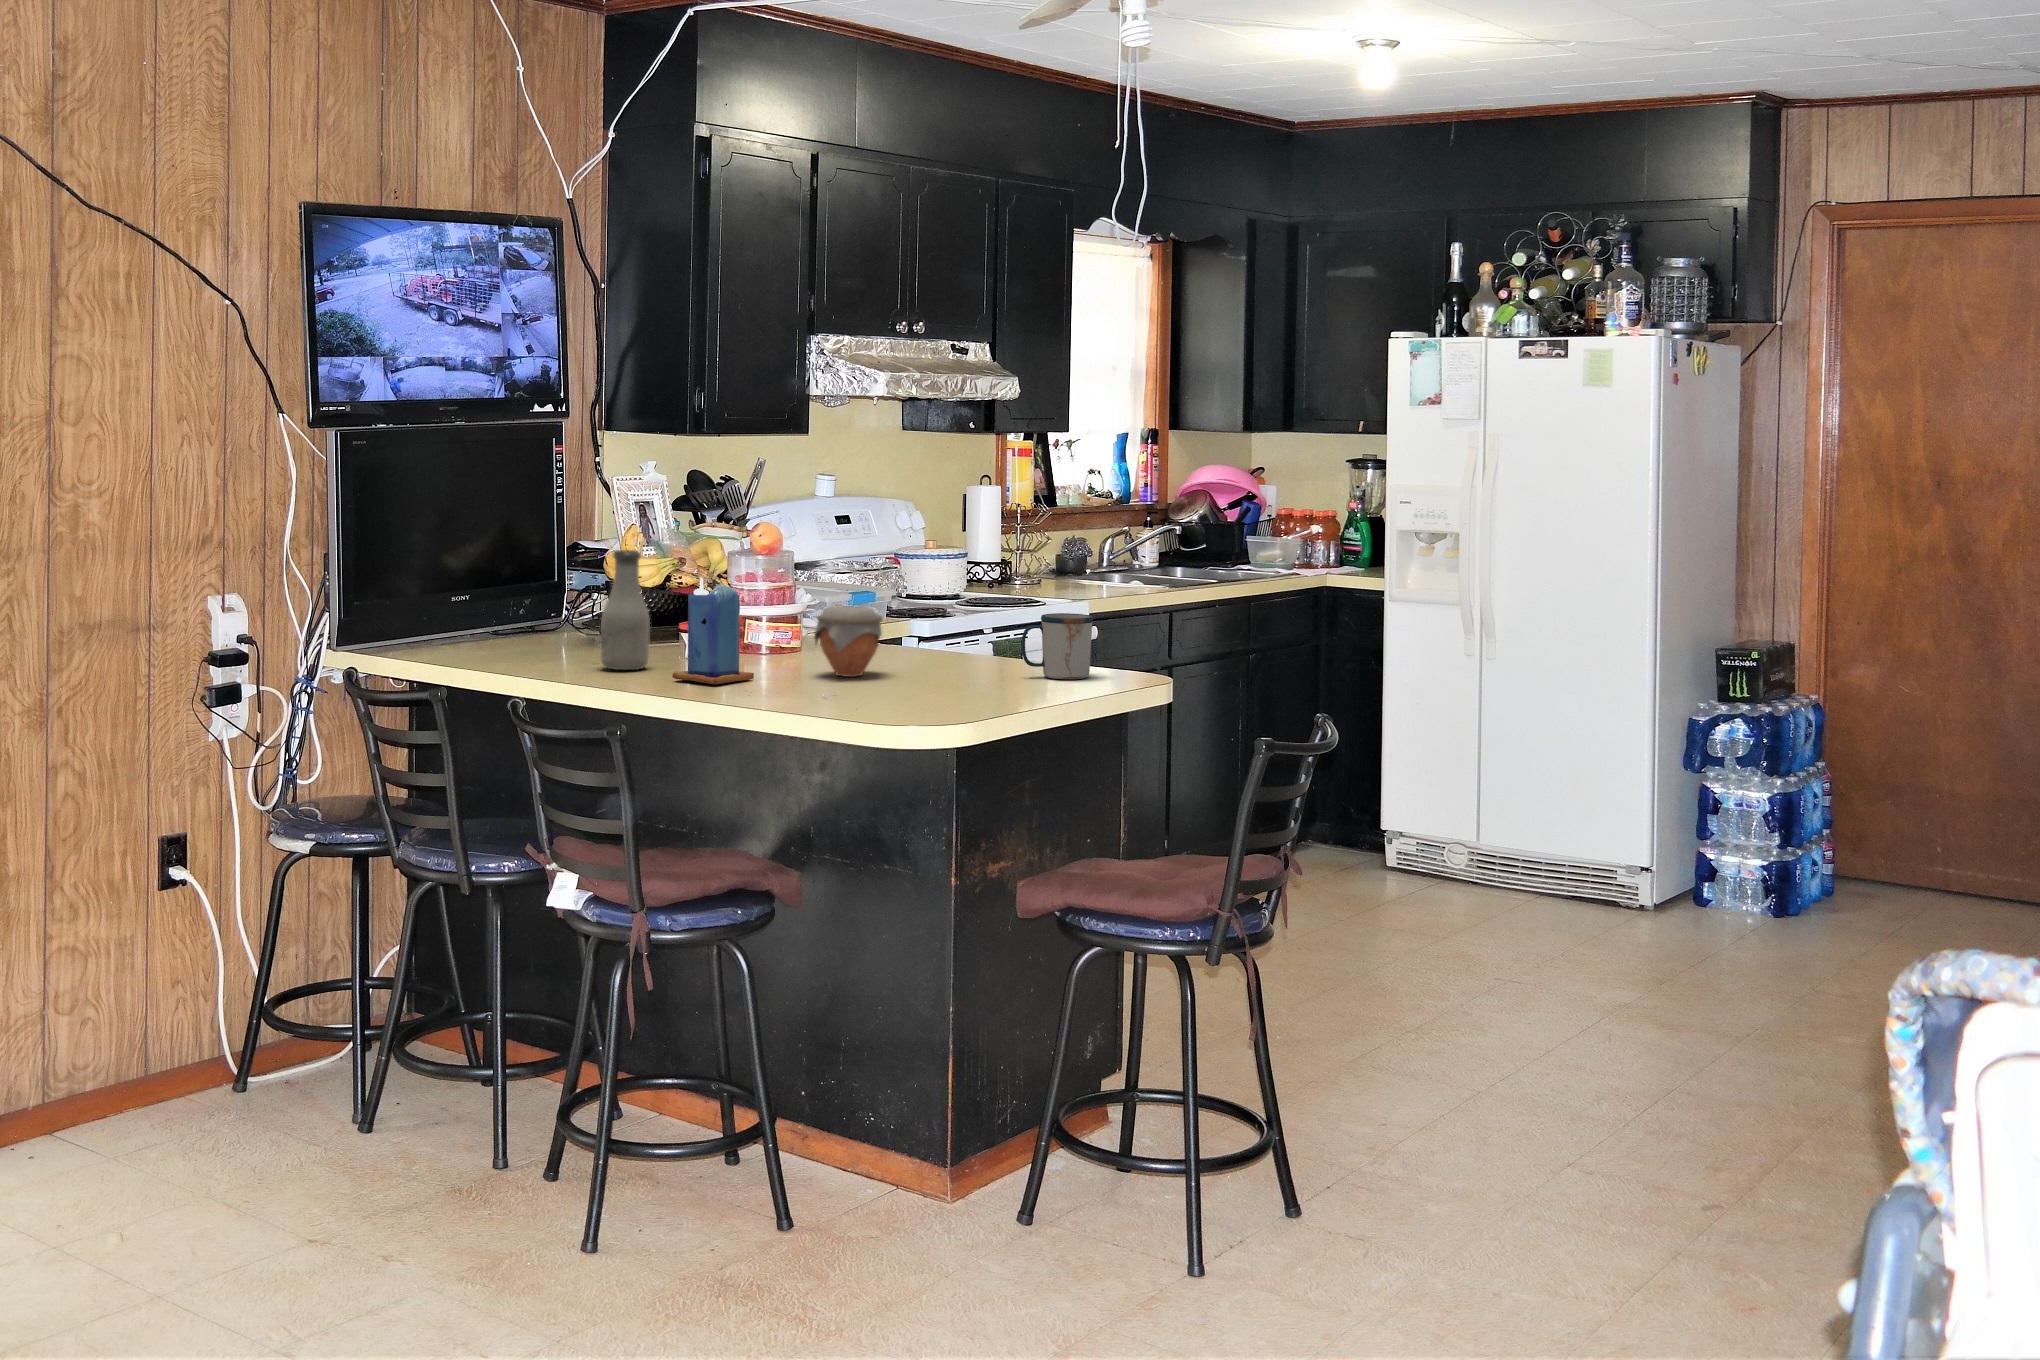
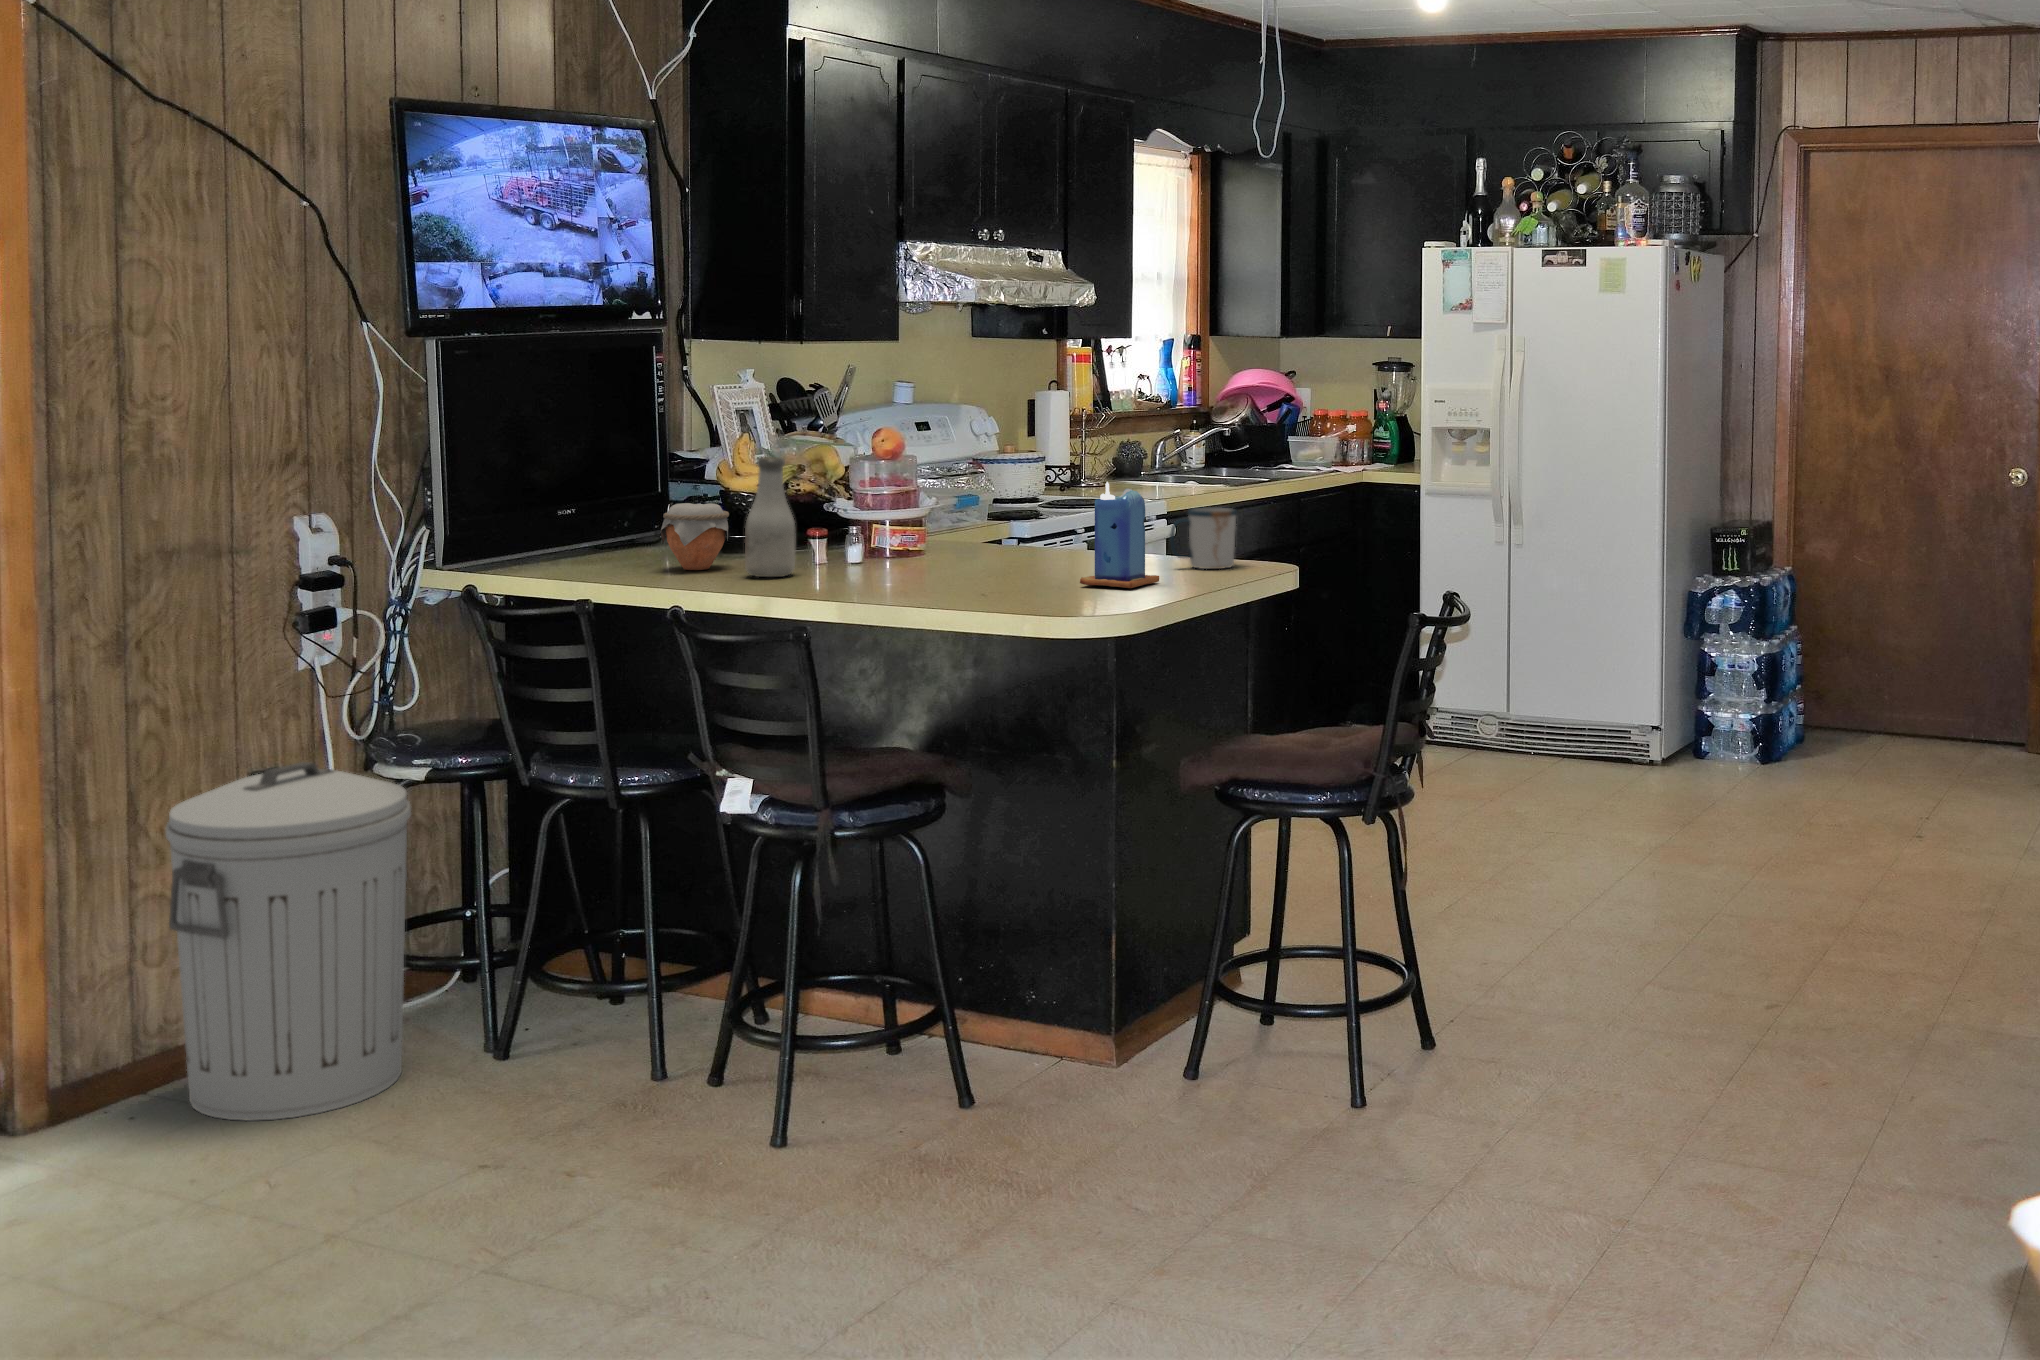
candle: present [673,577,754,684] -> present [1080,482,1159,588]
jar: present [814,605,883,677] -> present [661,503,729,570]
trash can: none [63,829,283,1170] -> present [166,762,411,1121]

